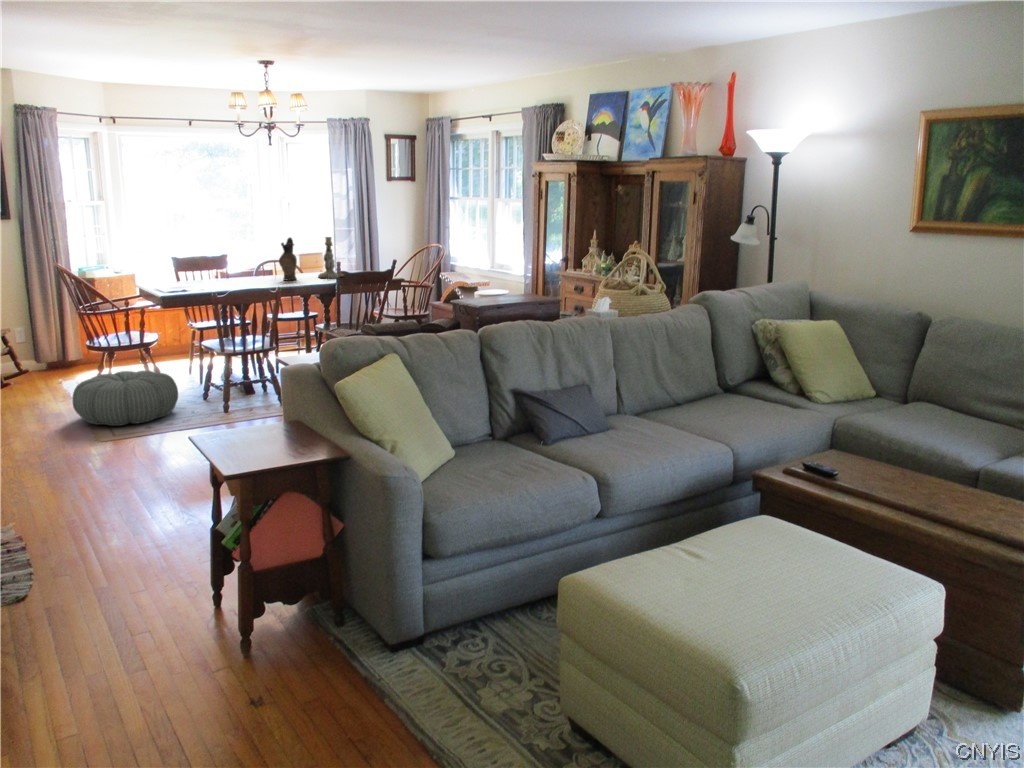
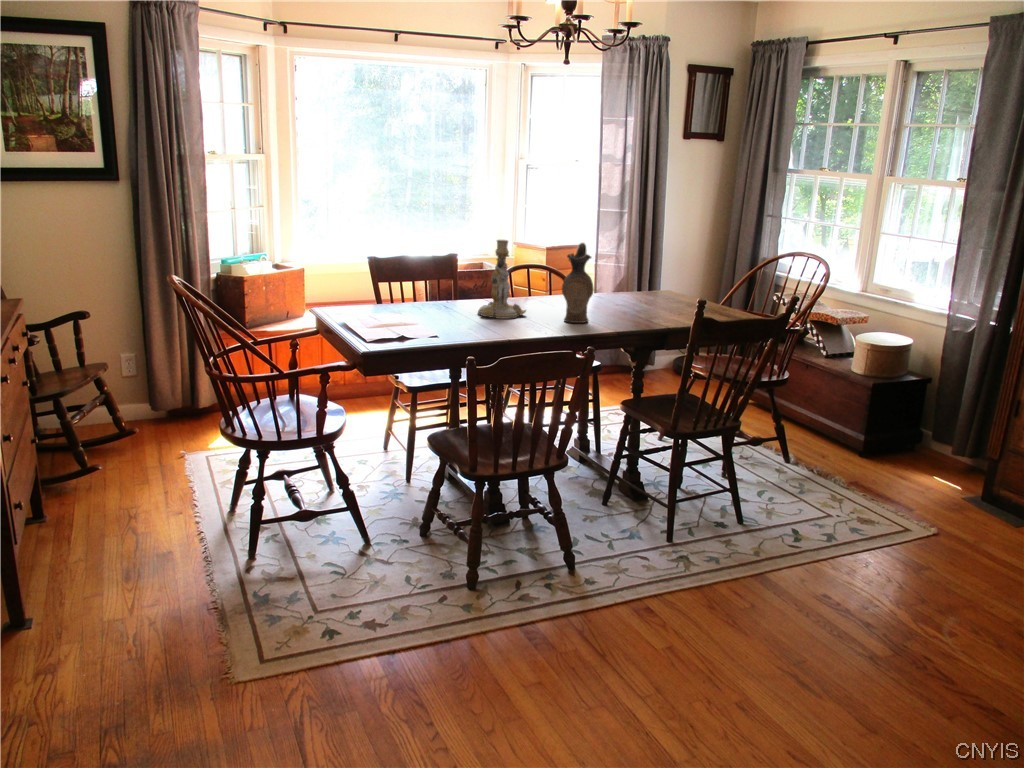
candlestick: present [318,237,344,278] -> present [478,240,526,319]
pouf: present [72,371,178,426] -> none [181,495,377,635]

